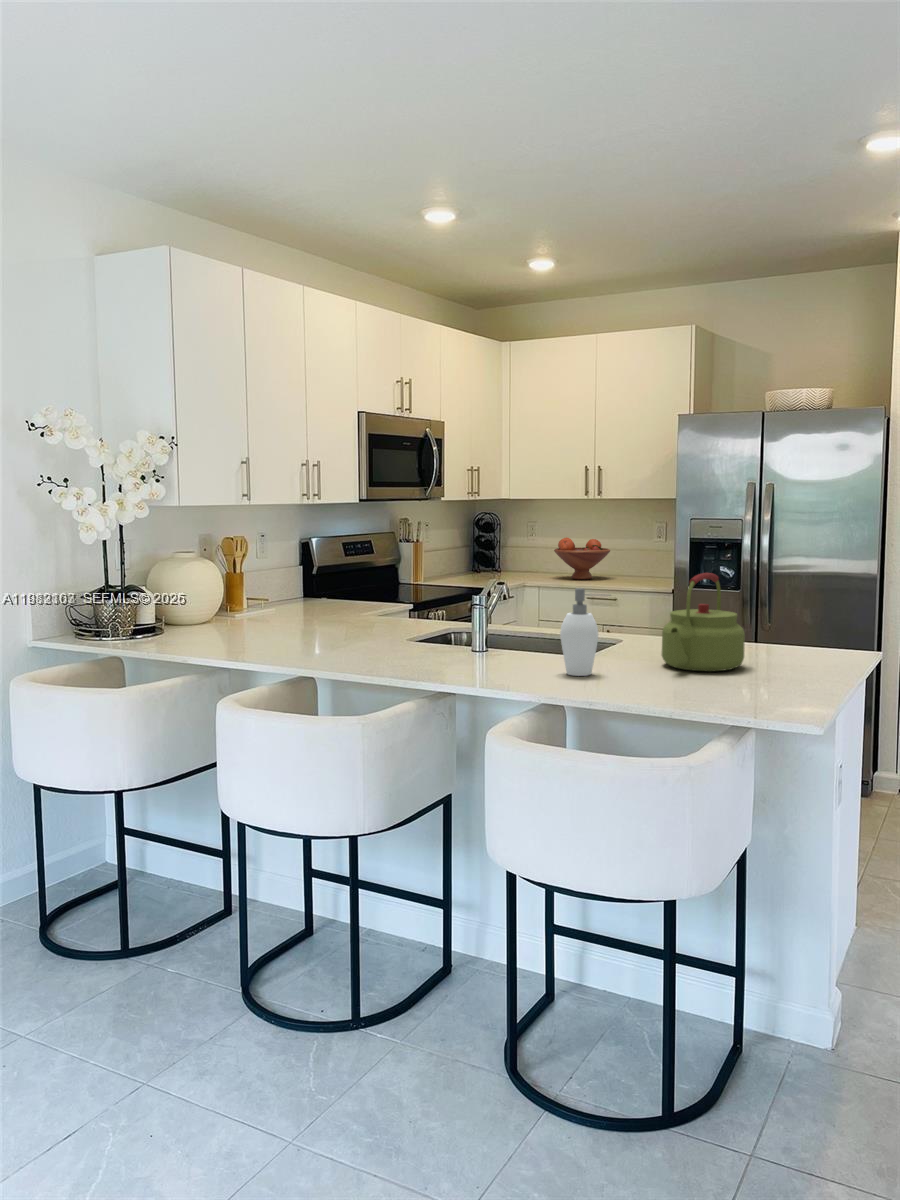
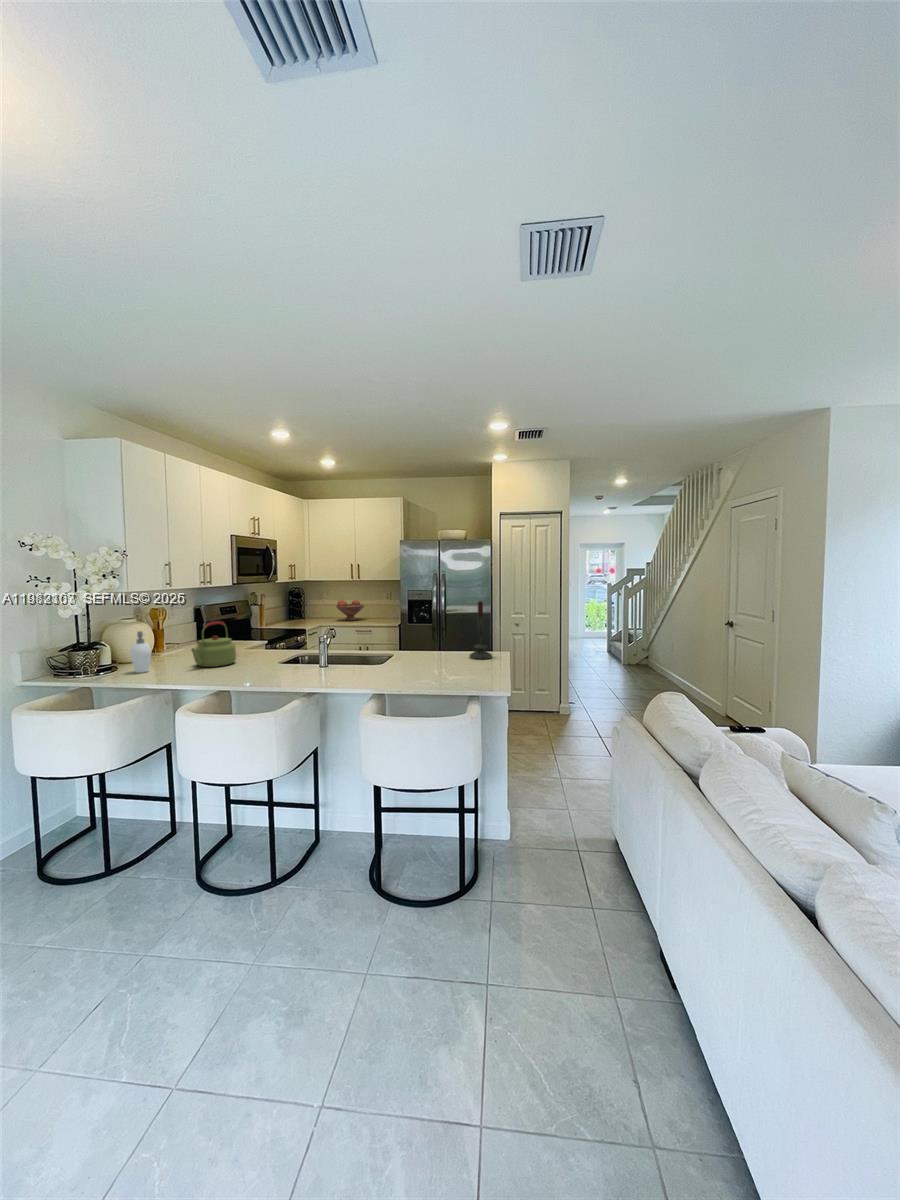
candle: none [782,533,835,664] -> present [470,601,492,659]
kettle: present [661,573,745,671] -> present [192,621,236,667]
soap dispenser: present [560,588,602,676] -> present [130,631,151,673]

